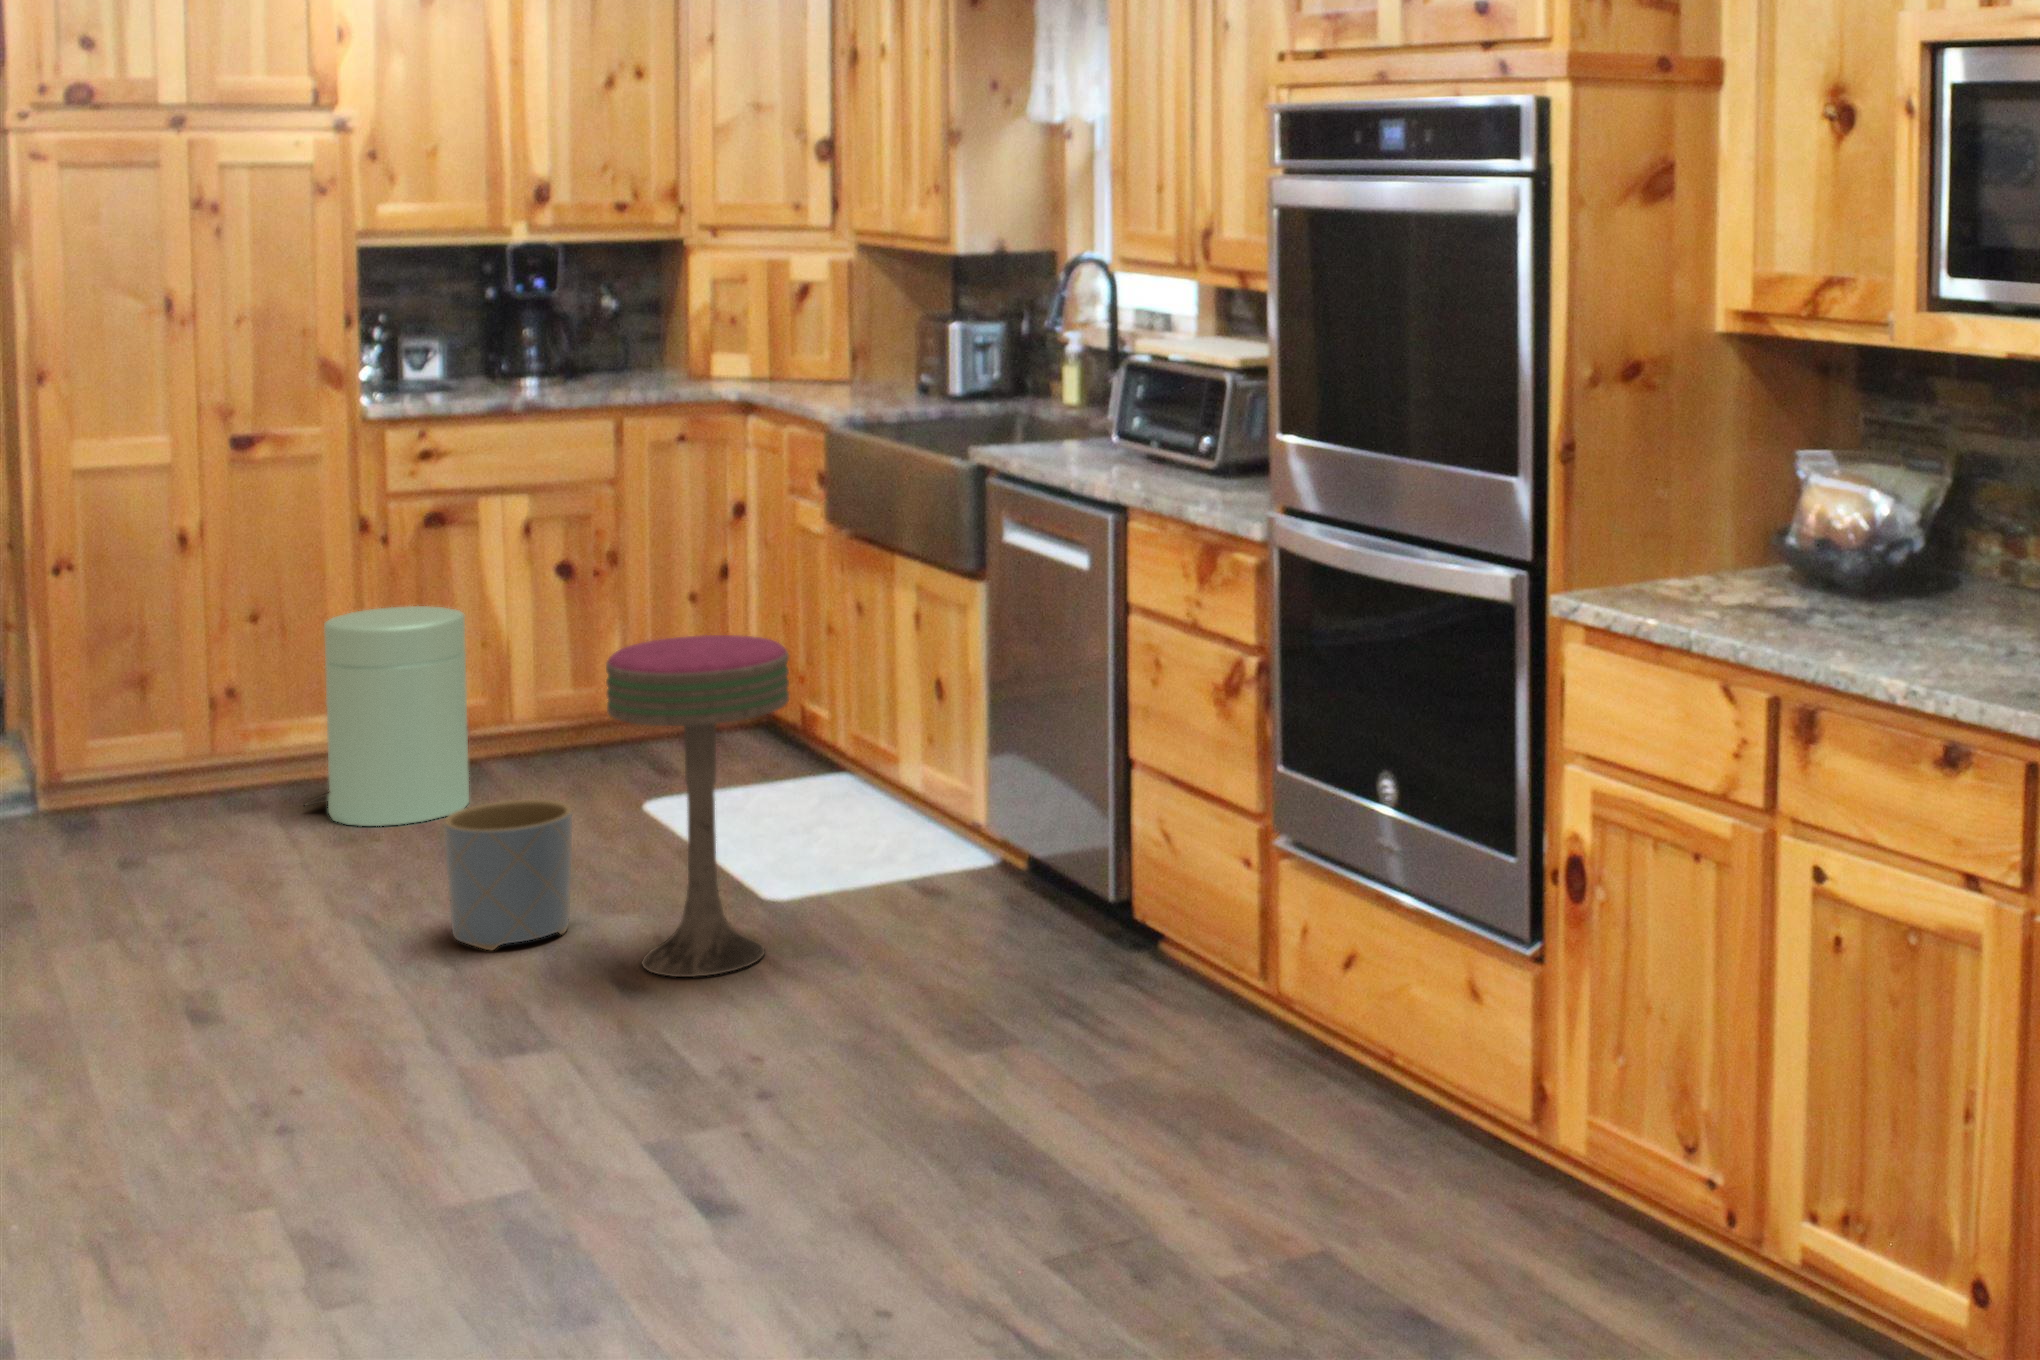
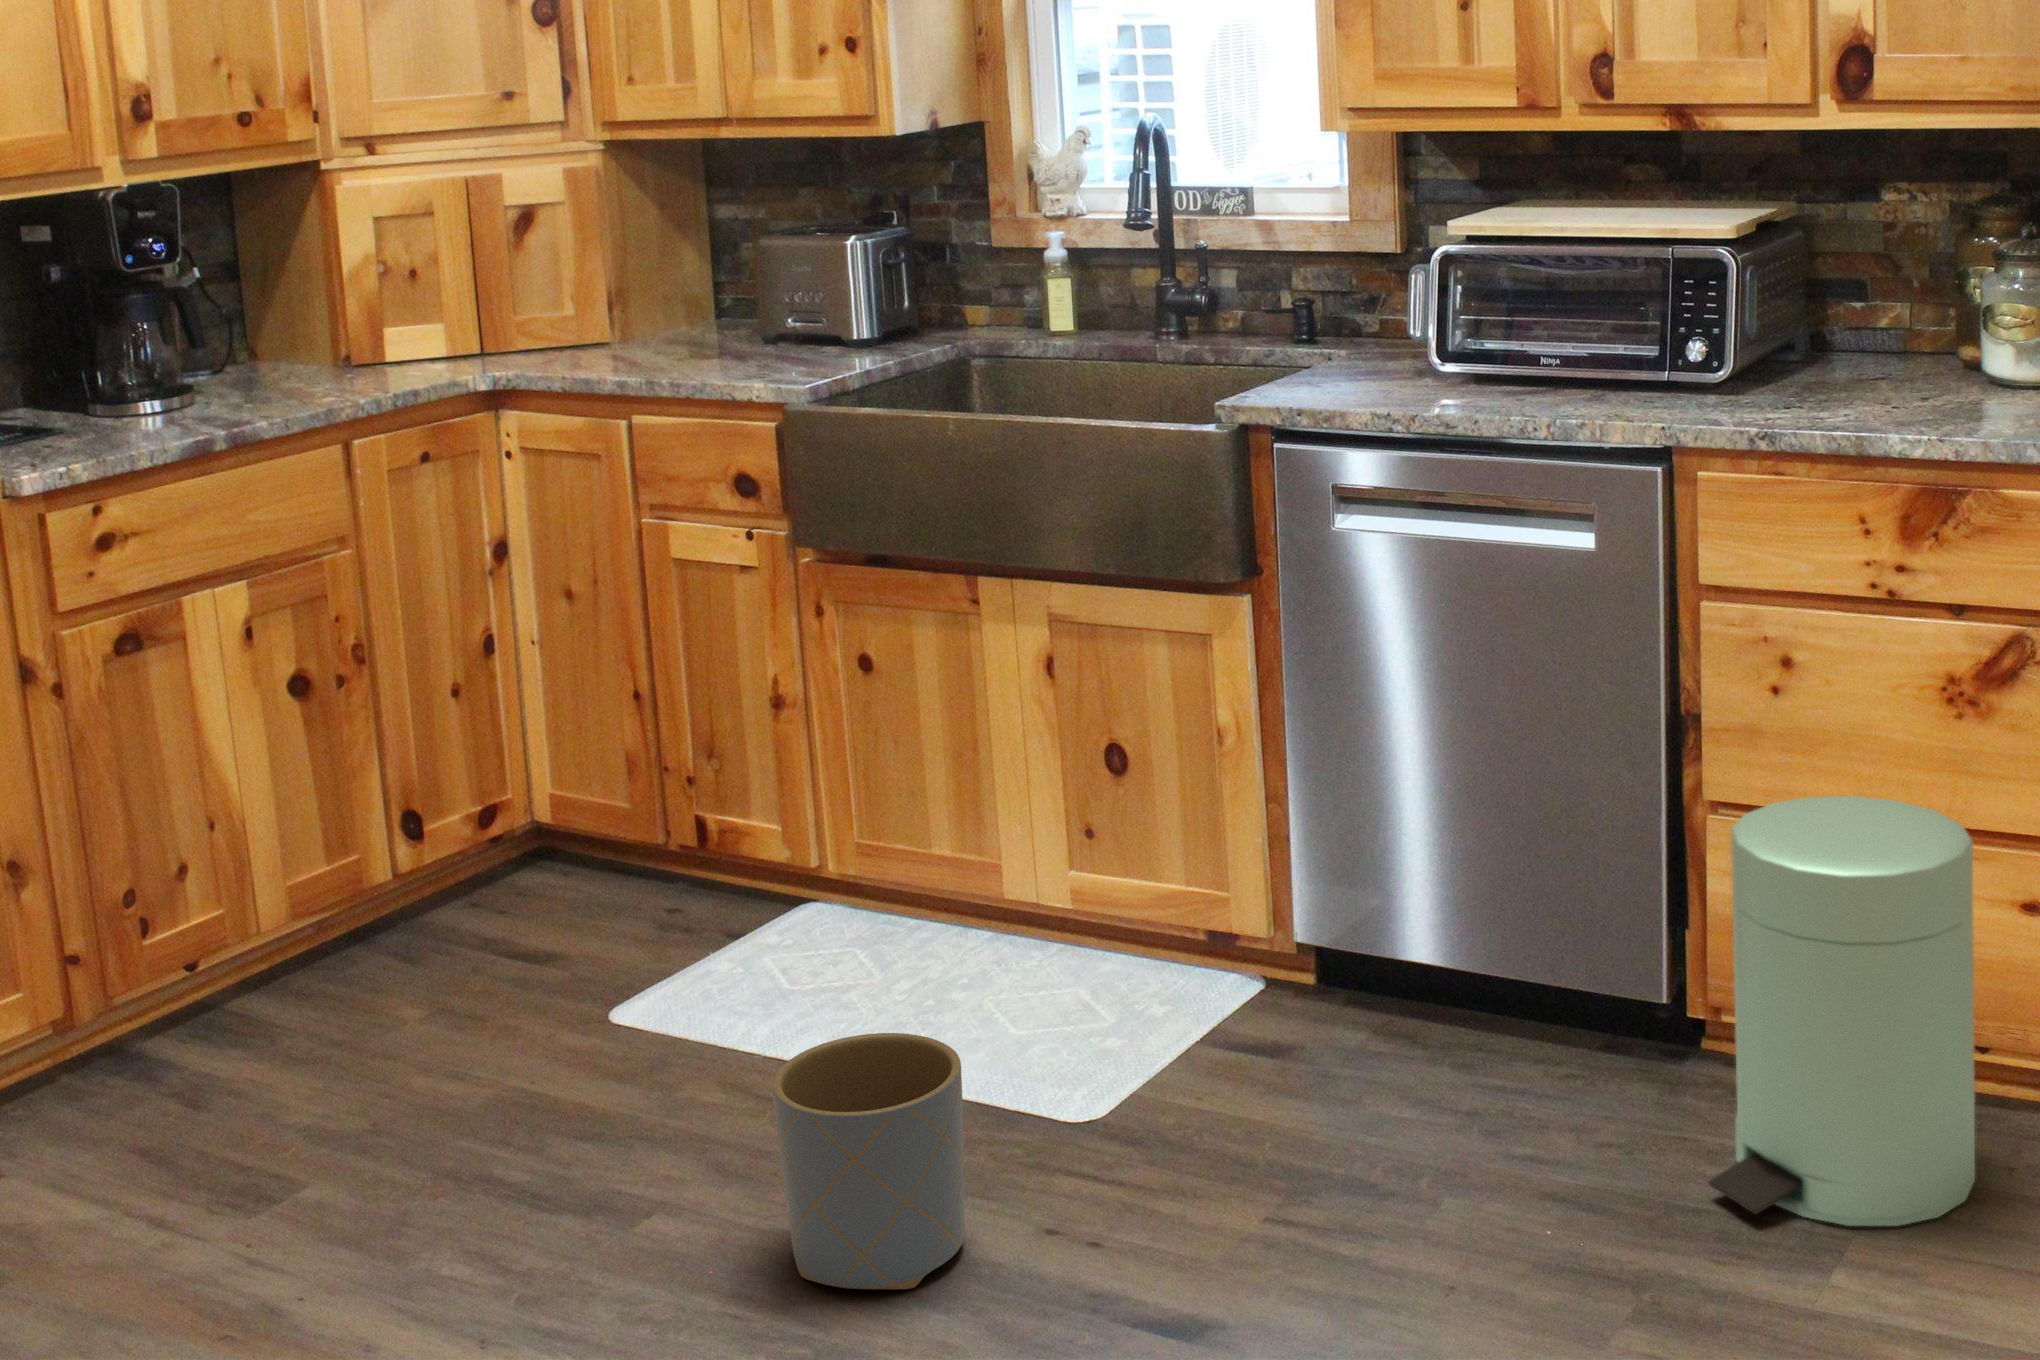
trash can: present [305,606,469,826] -> present [1709,796,1975,1226]
bar stool: present [606,635,789,977] -> none [1077,721,1342,1249]

